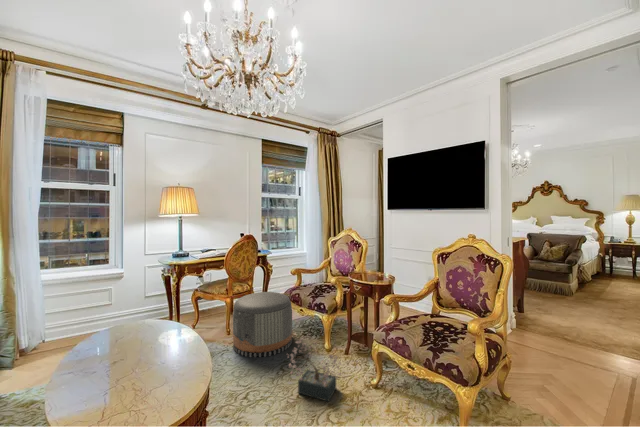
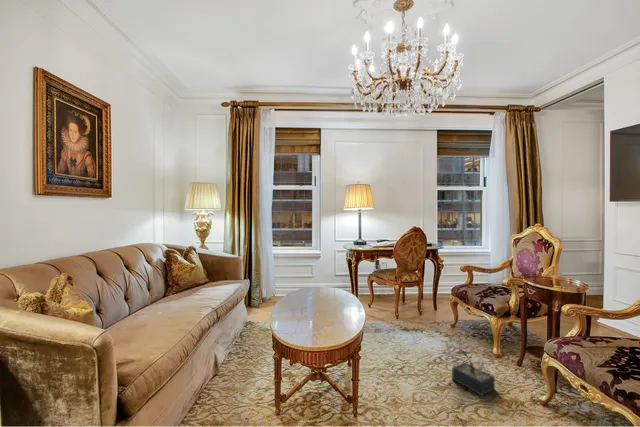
pouf: present [233,292,292,357] -> none [399,284,458,344]

